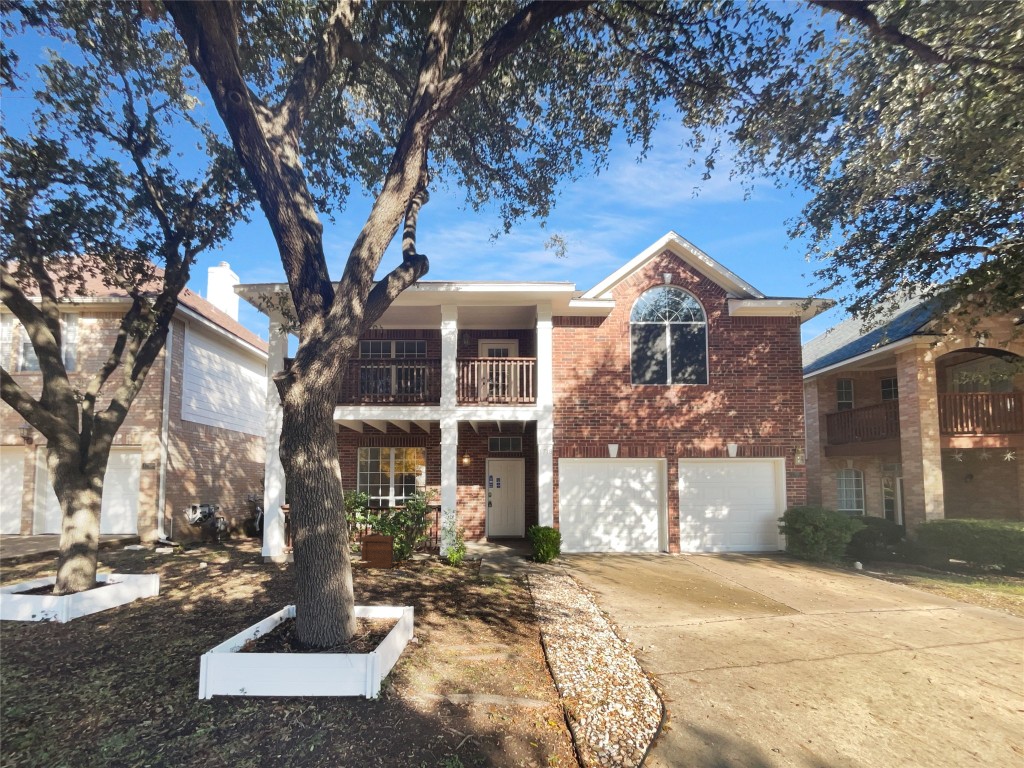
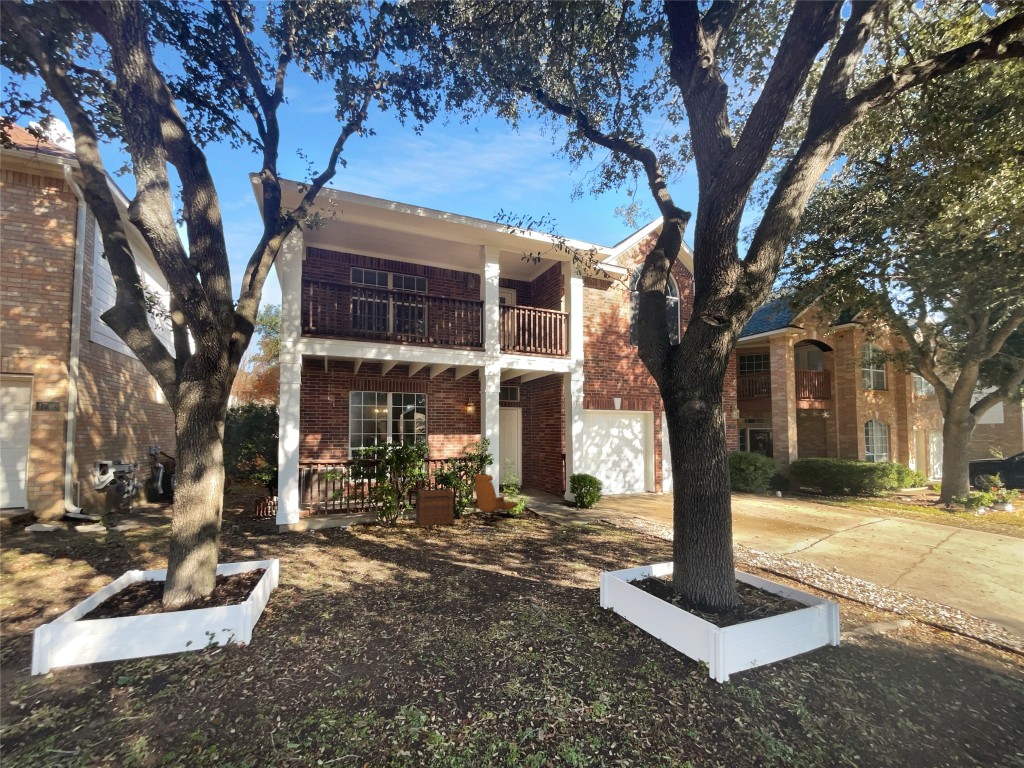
lounge chair: none [409,522,463,572] -> present [475,474,518,524]

